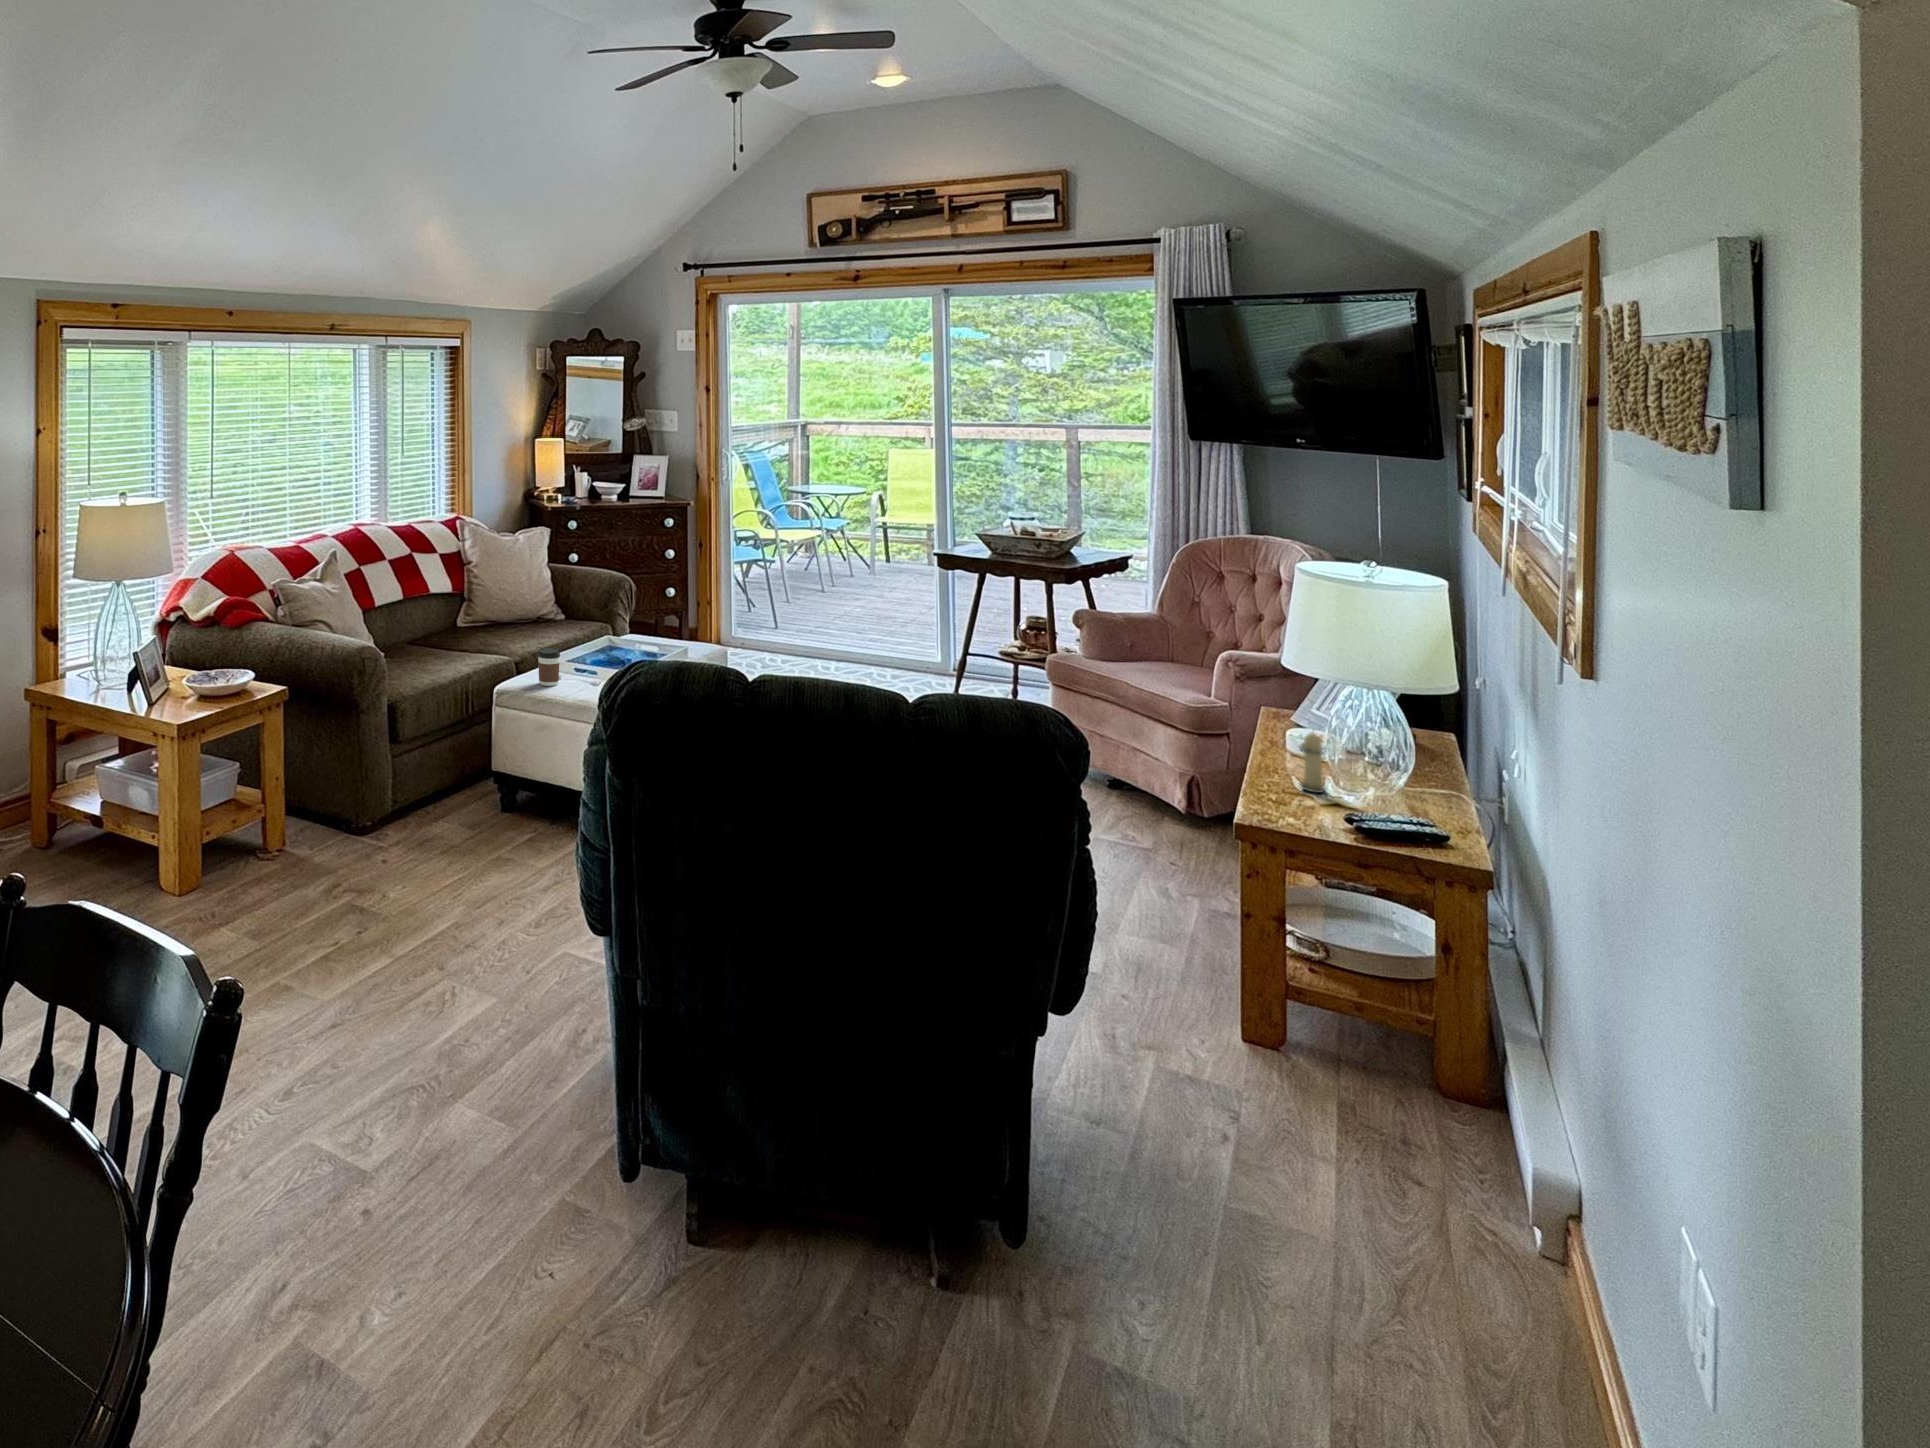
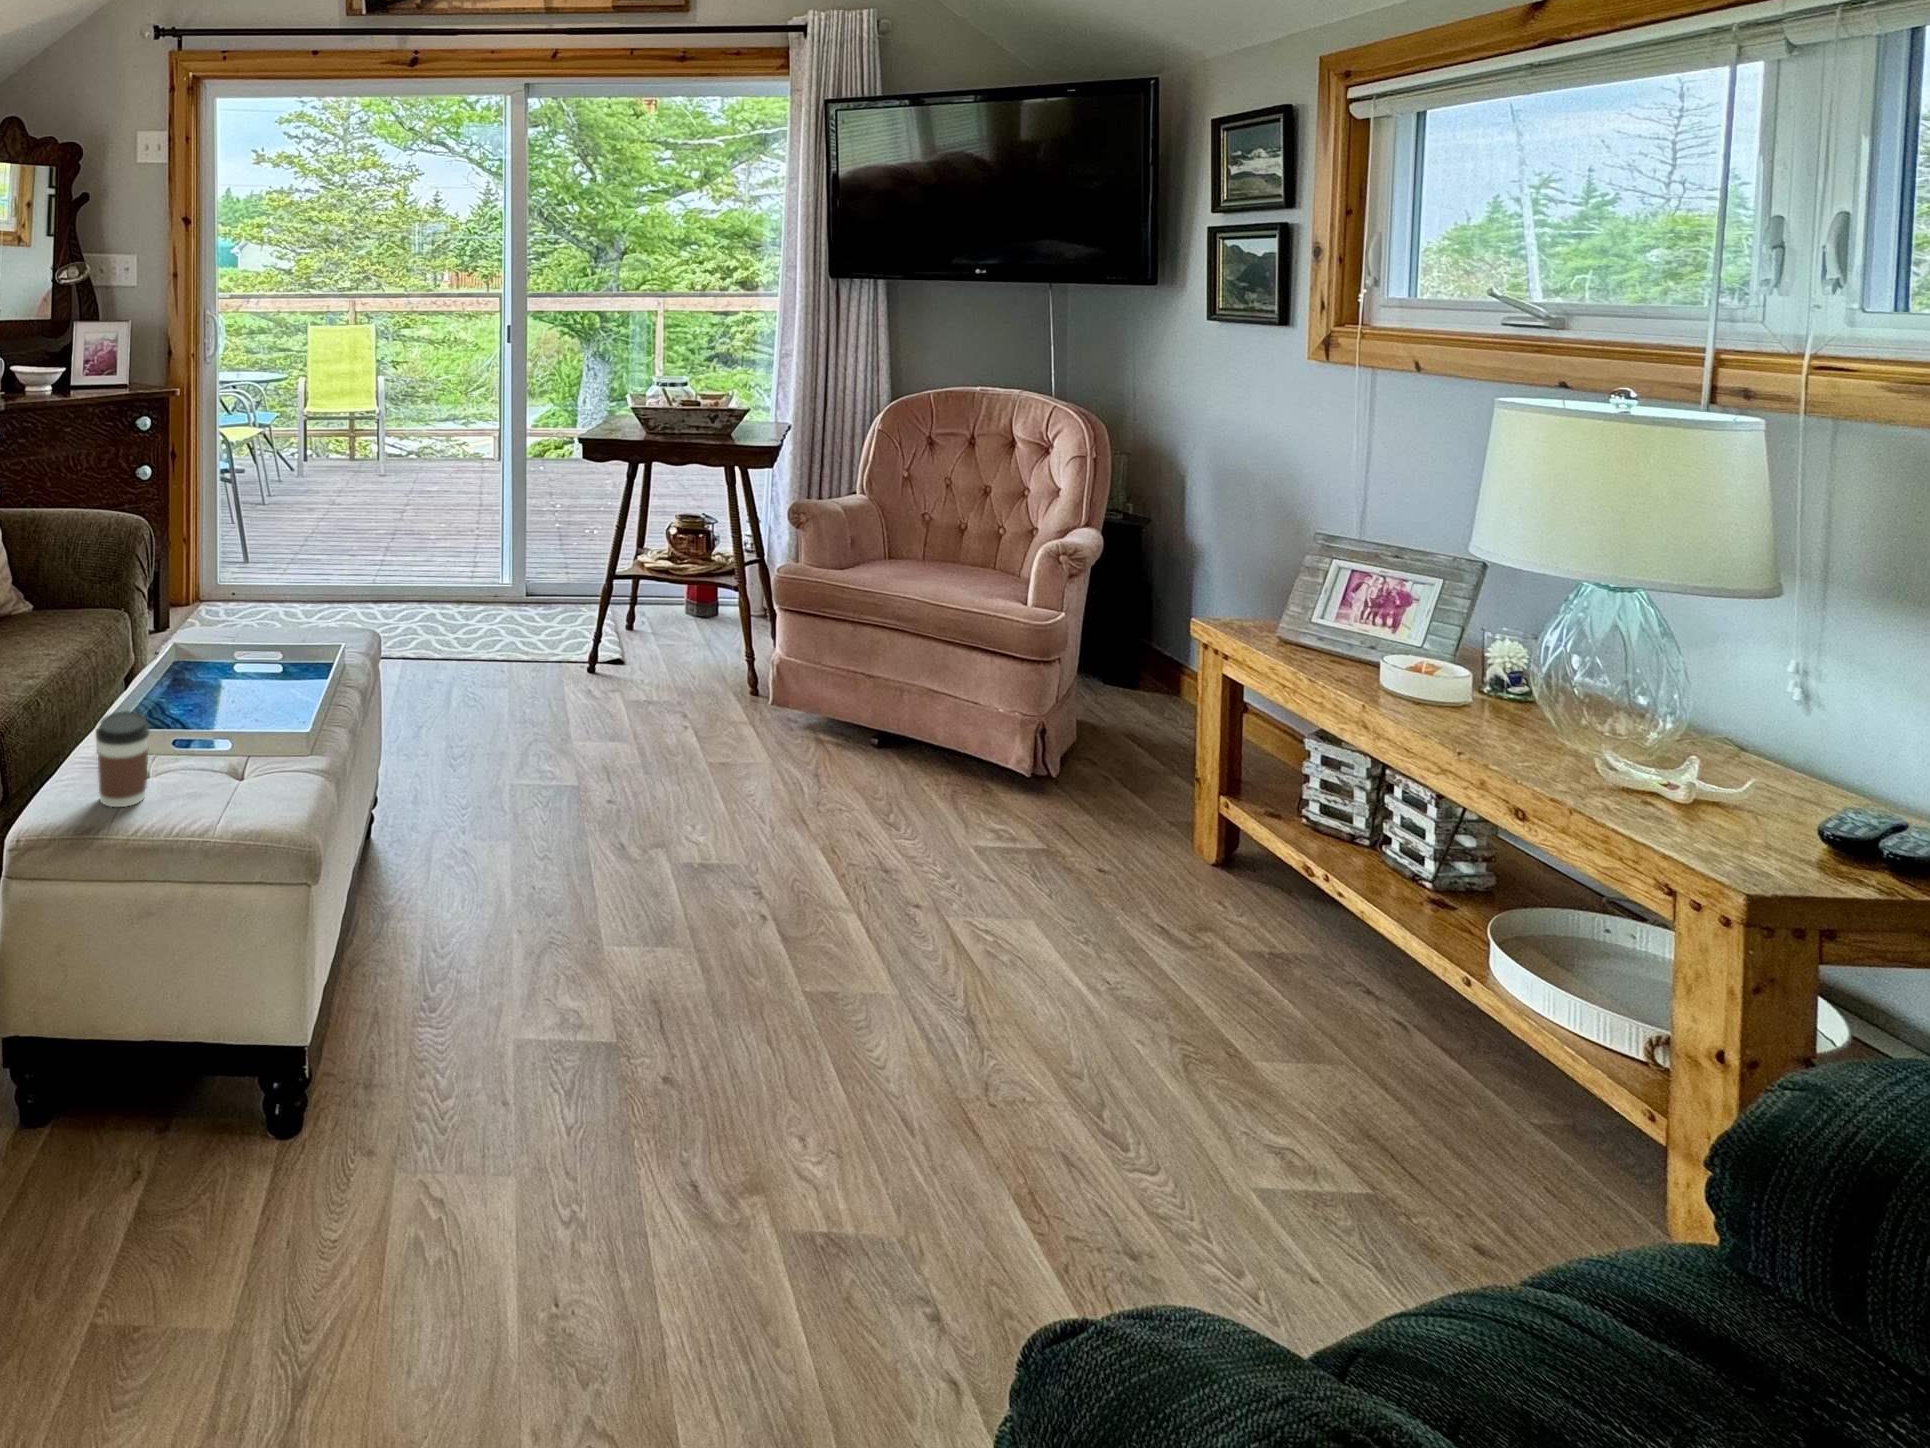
candle: present [1300,733,1327,793] -> none [1661,702,1738,819]

